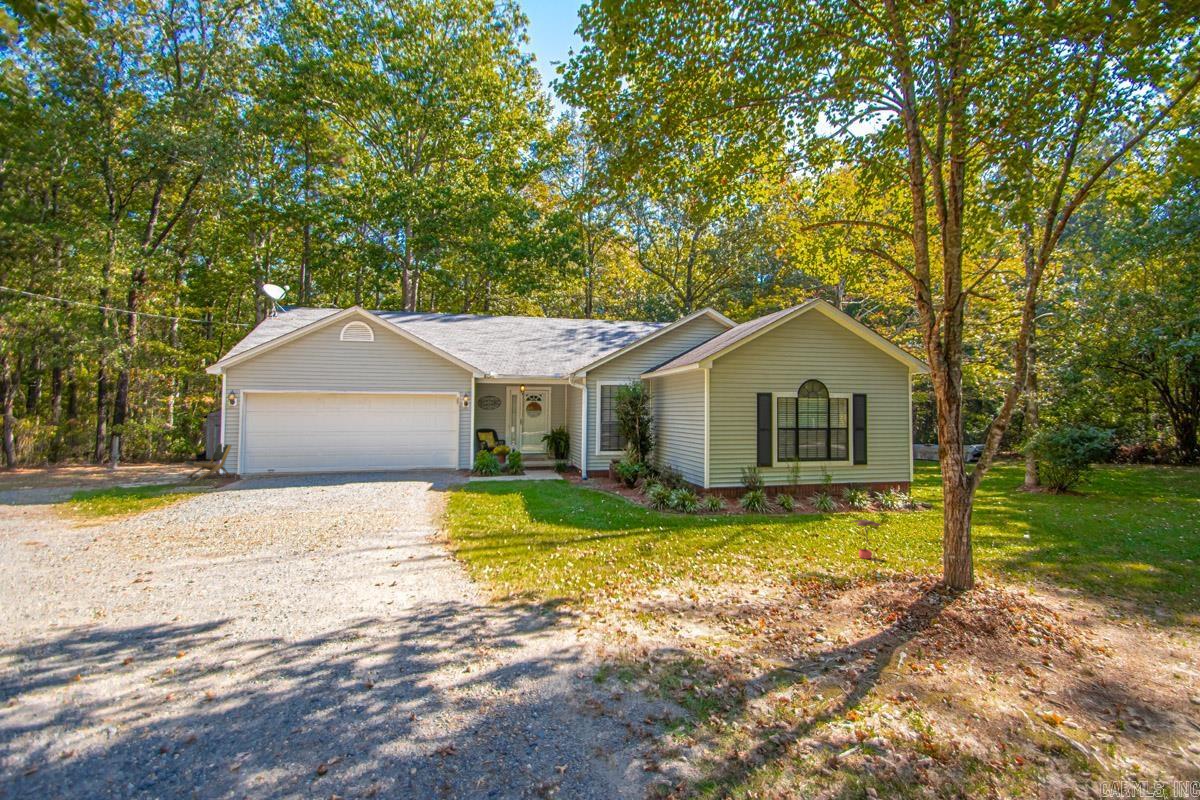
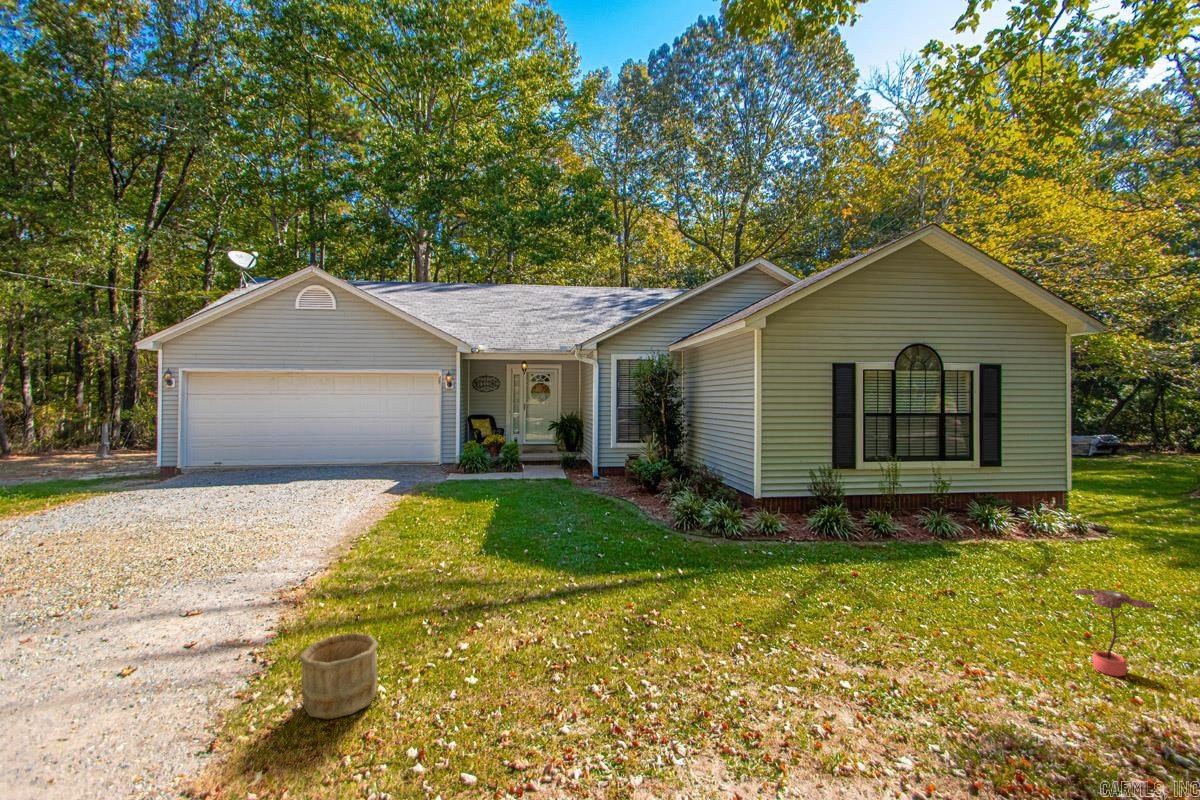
lounge chair: present [185,443,231,481] -> none [96,428,155,474]
wooden bucket: none [500,544,532,576] -> present [299,633,378,720]

